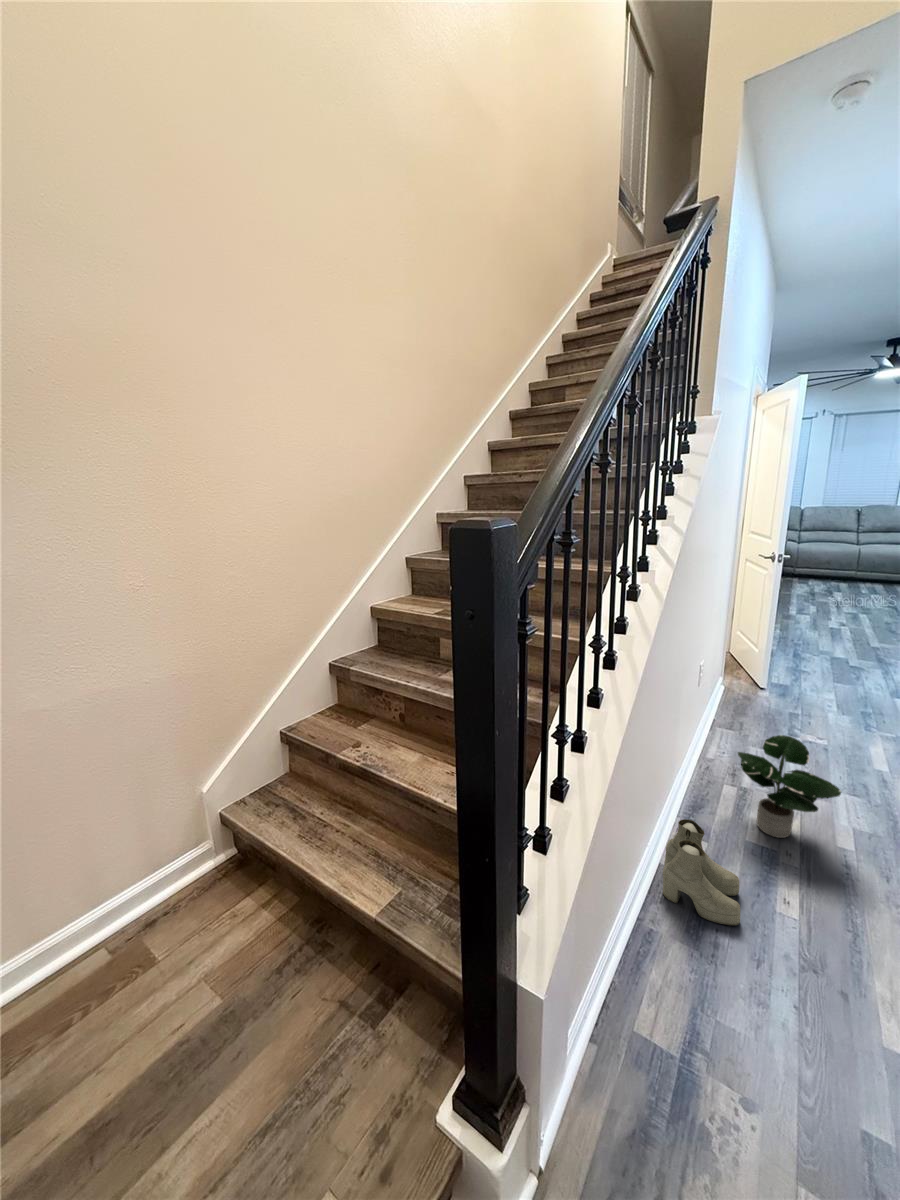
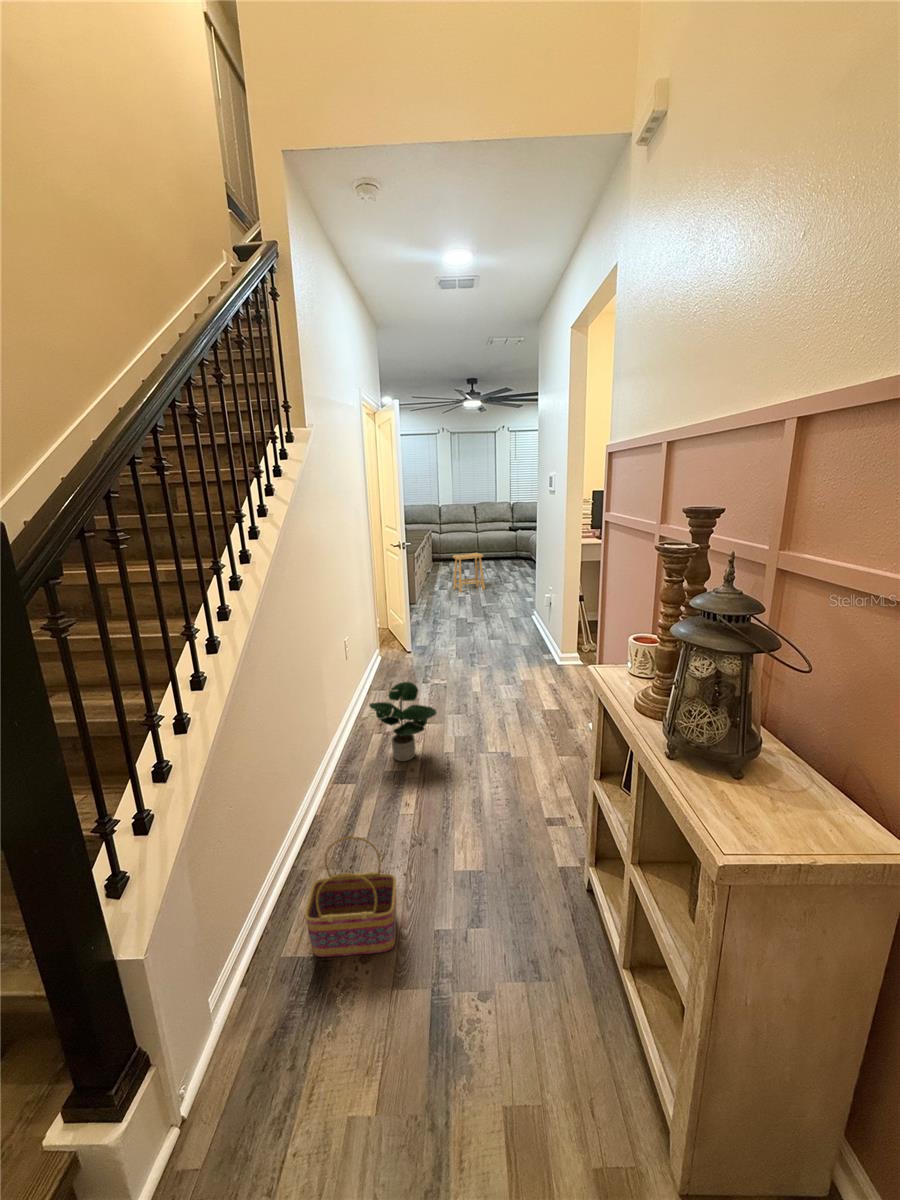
footstool: none [819,573,878,623] -> present [453,553,485,593]
boots: present [663,819,740,926] -> none [313,768,374,841]
basket: none [672,935,808,1123] -> present [305,837,396,957]

